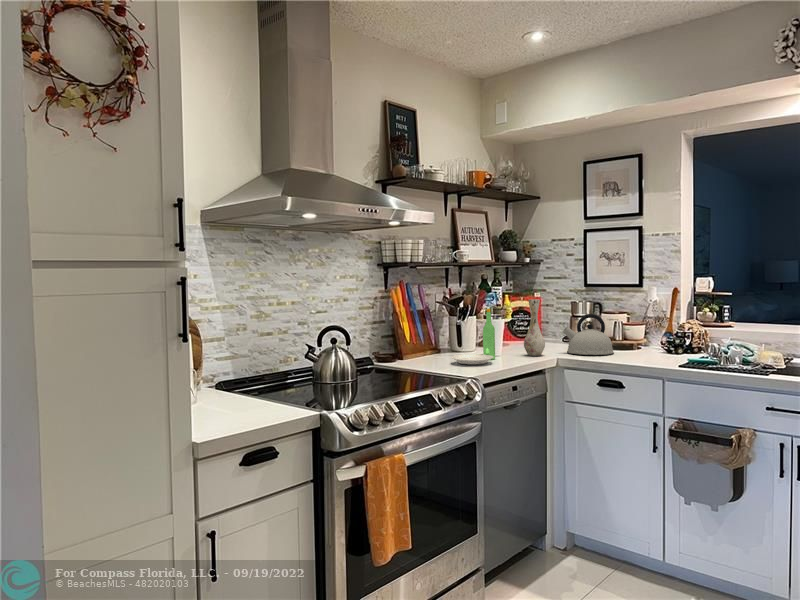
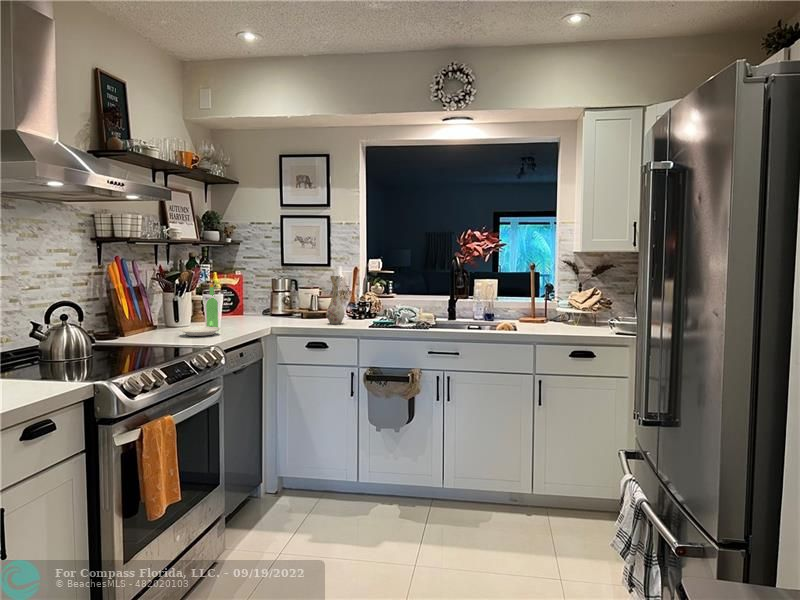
vase: present [524,299,545,356] -> present [326,276,344,324]
kettle: present [563,314,614,355] -> none [273,288,314,323]

